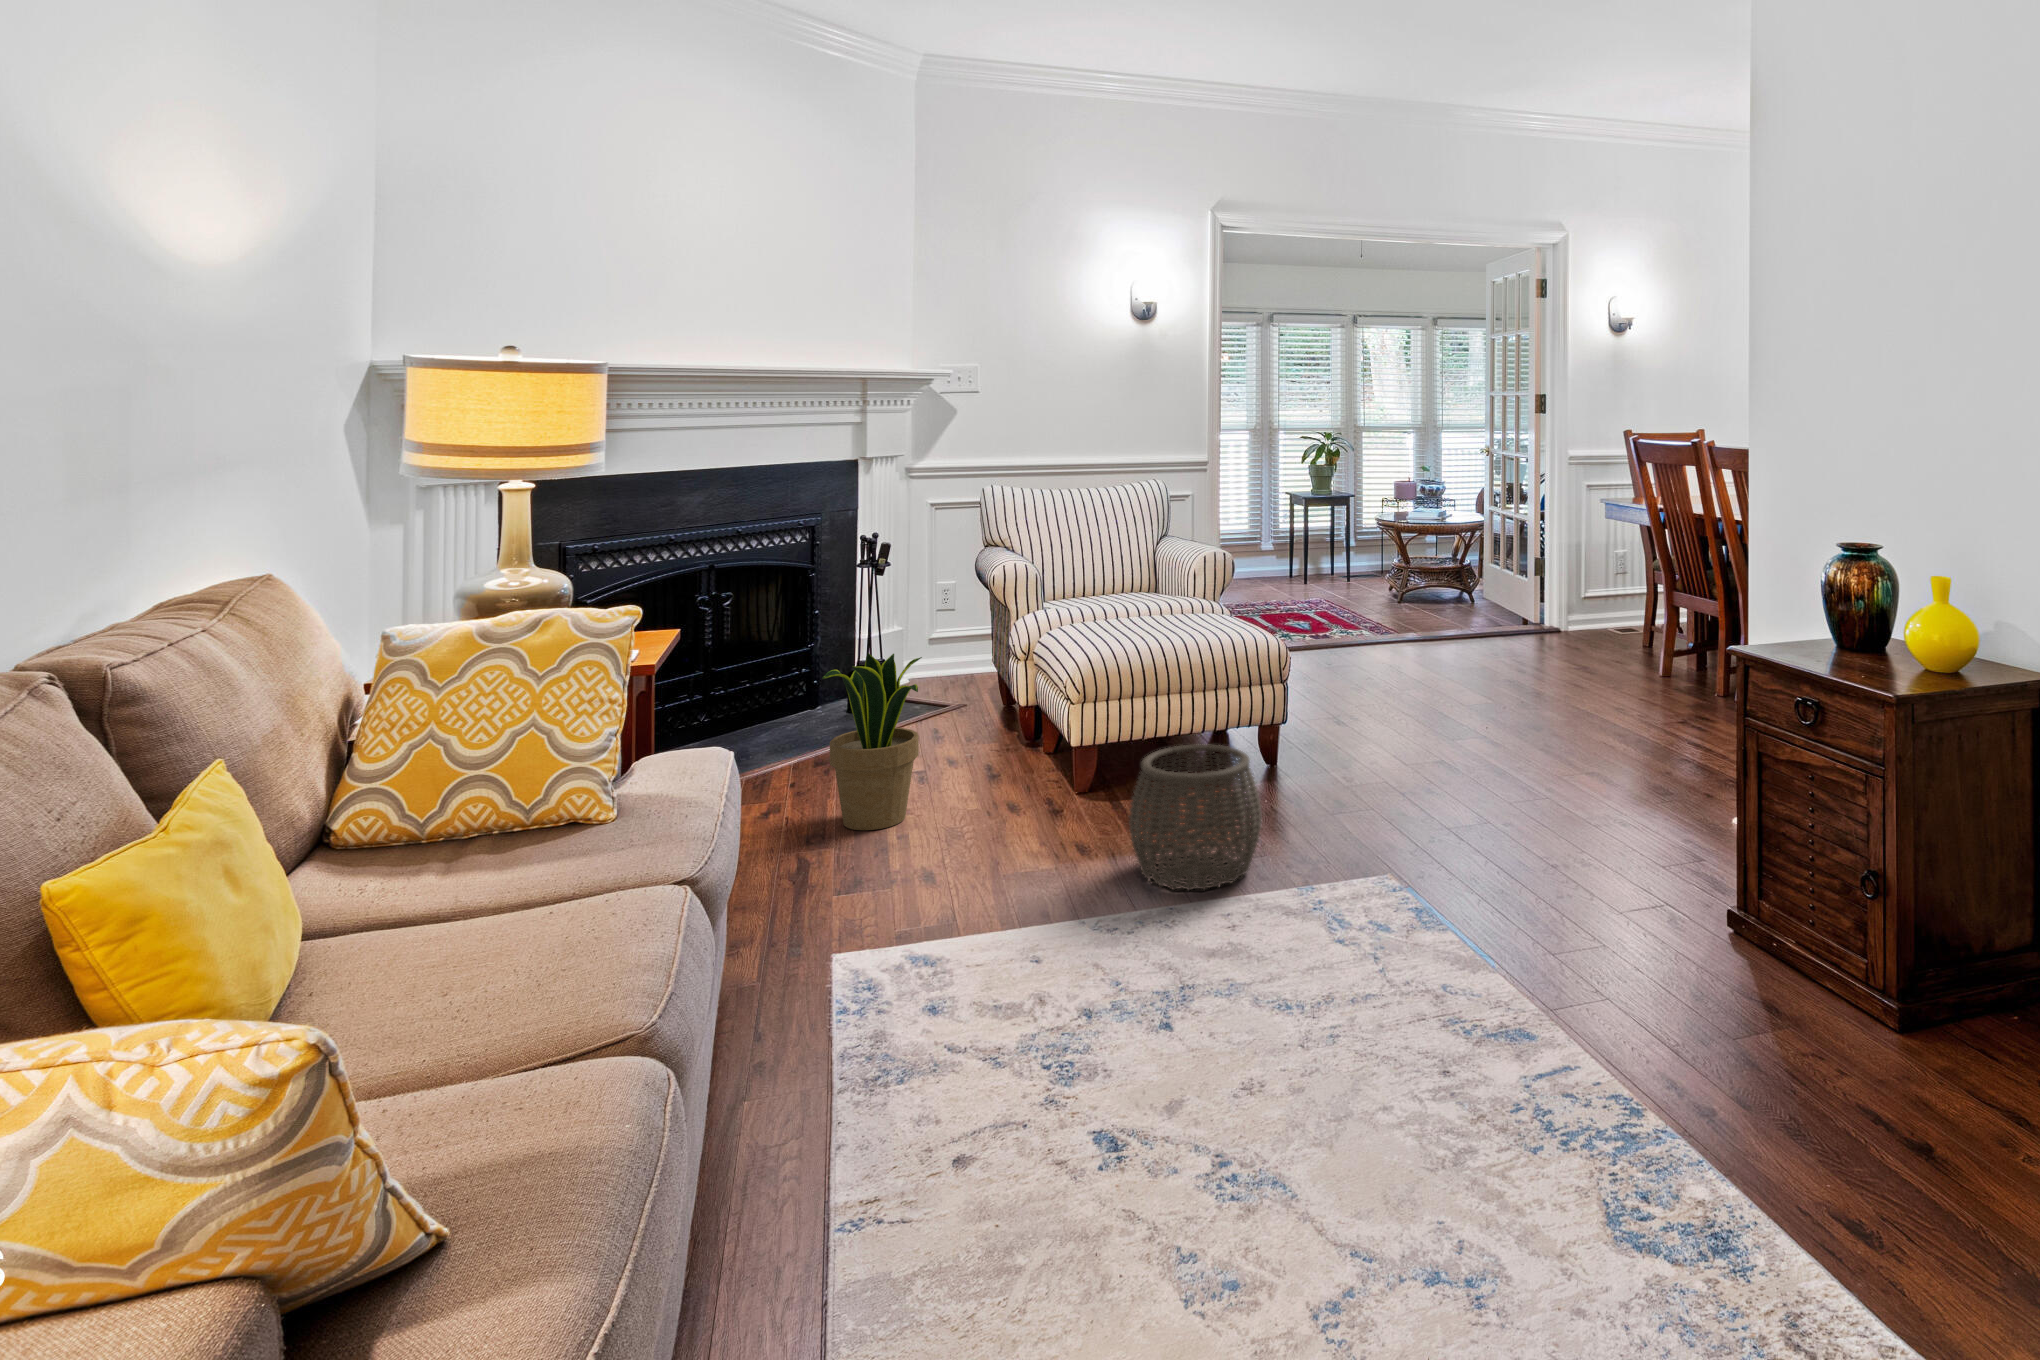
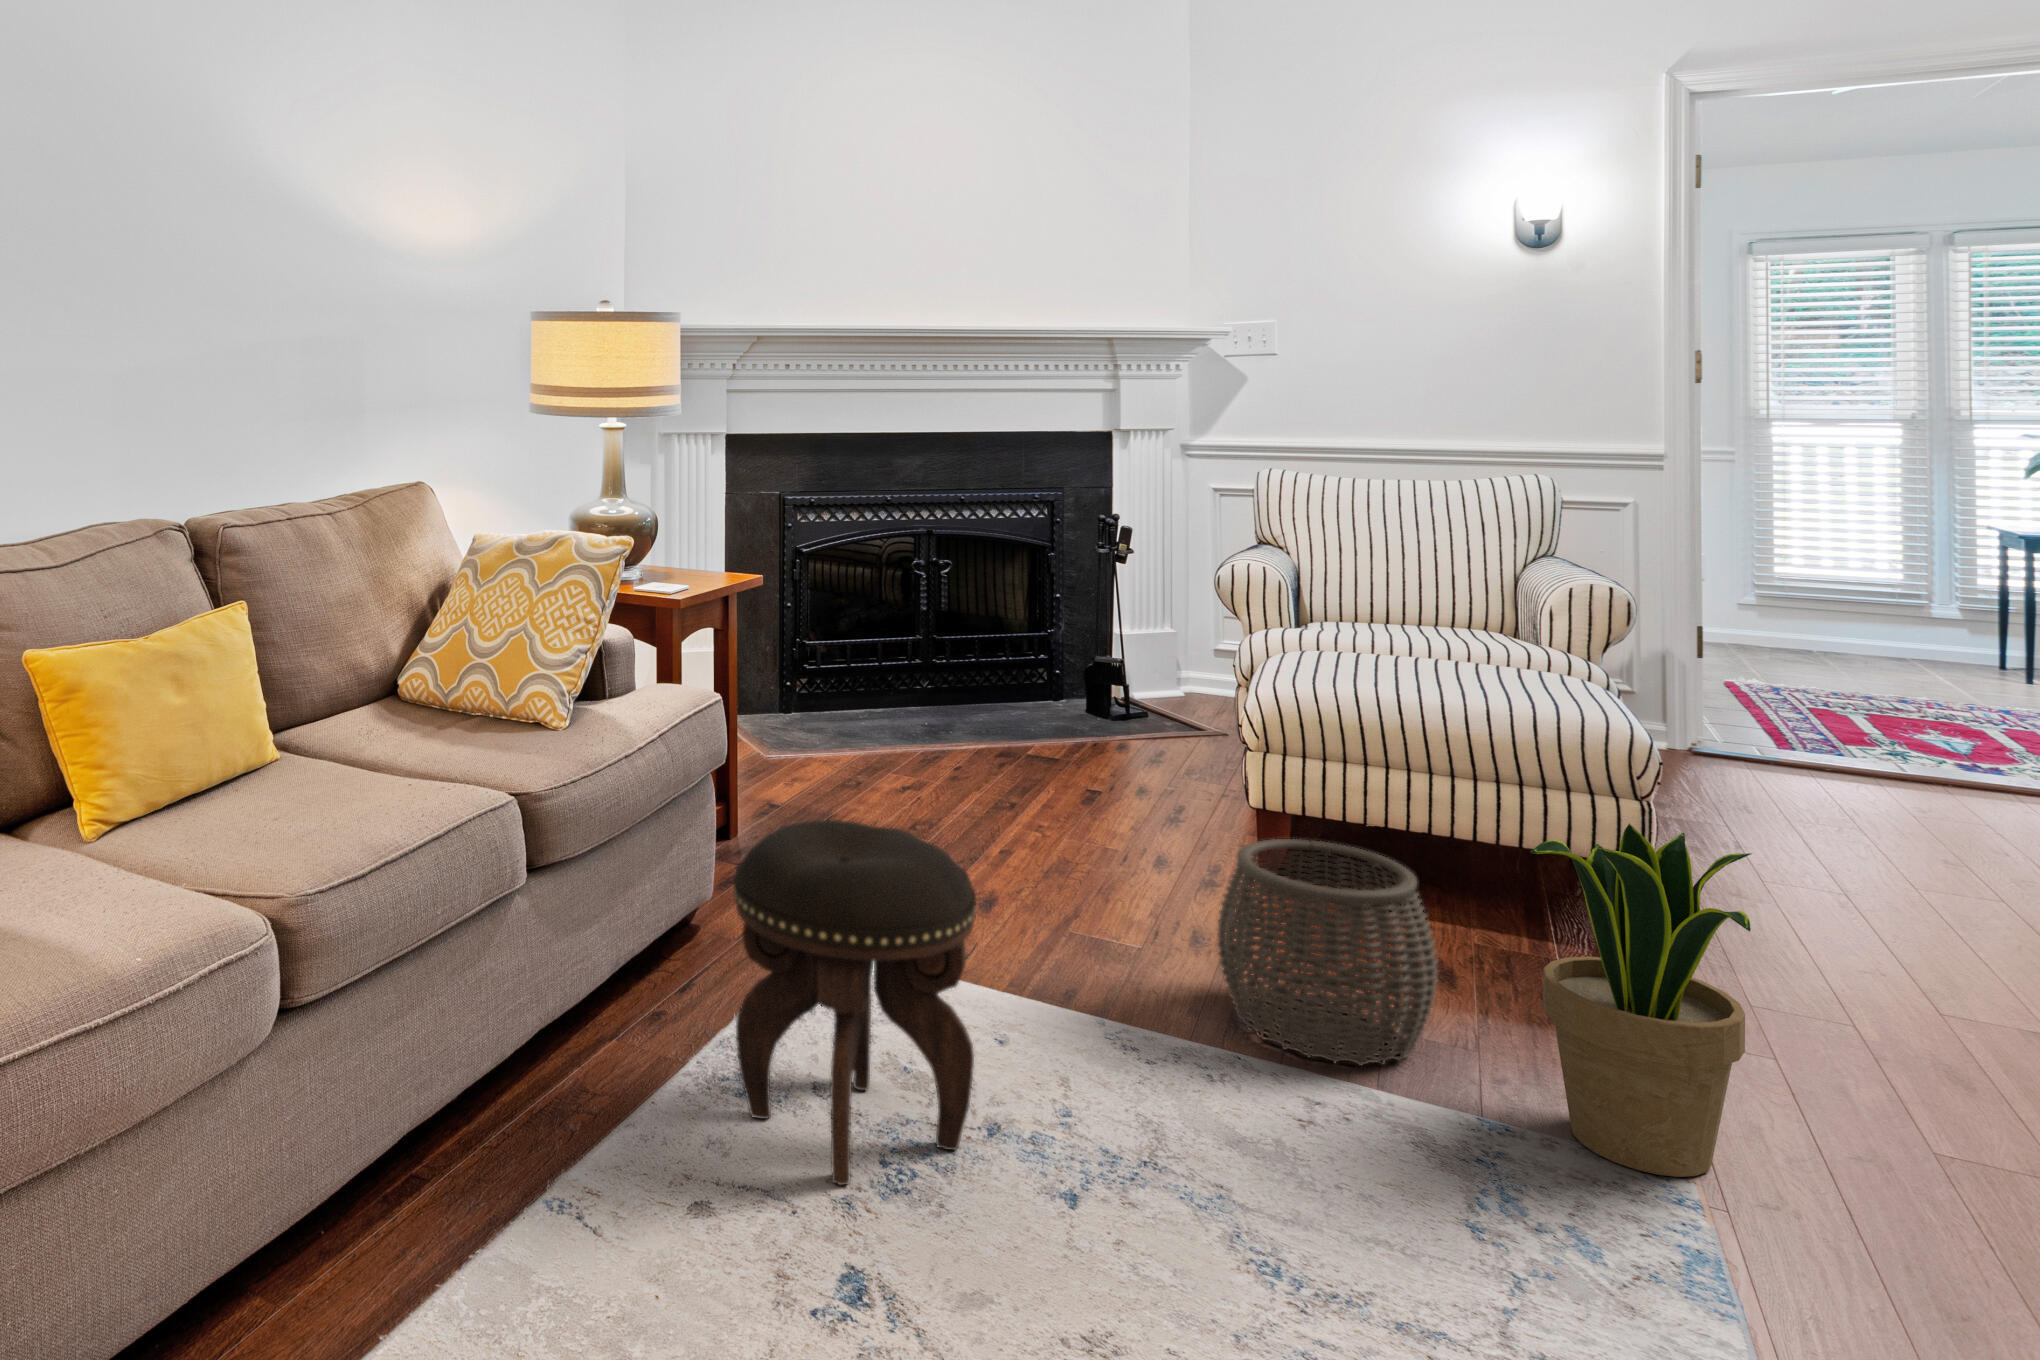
potted plant: present [822,653,922,830] -> present [1531,823,1752,1177]
footstool: none [897,806,1094,1093] -> present [733,820,976,1185]

